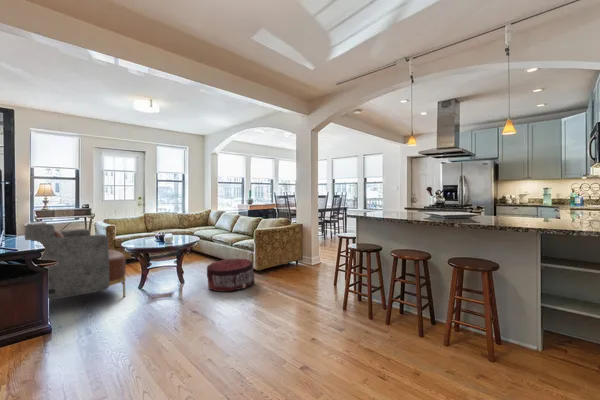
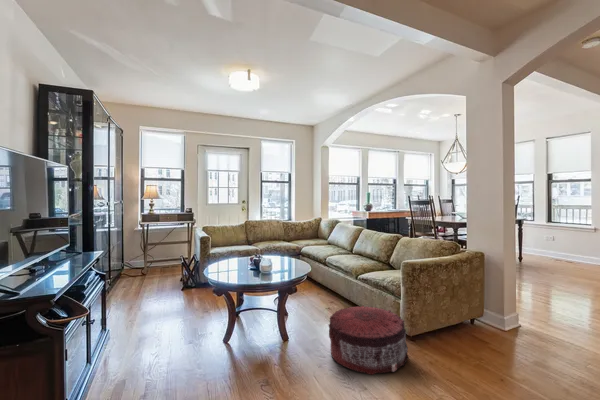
armchair: present [25,221,126,299] -> none [100,235,218,379]

